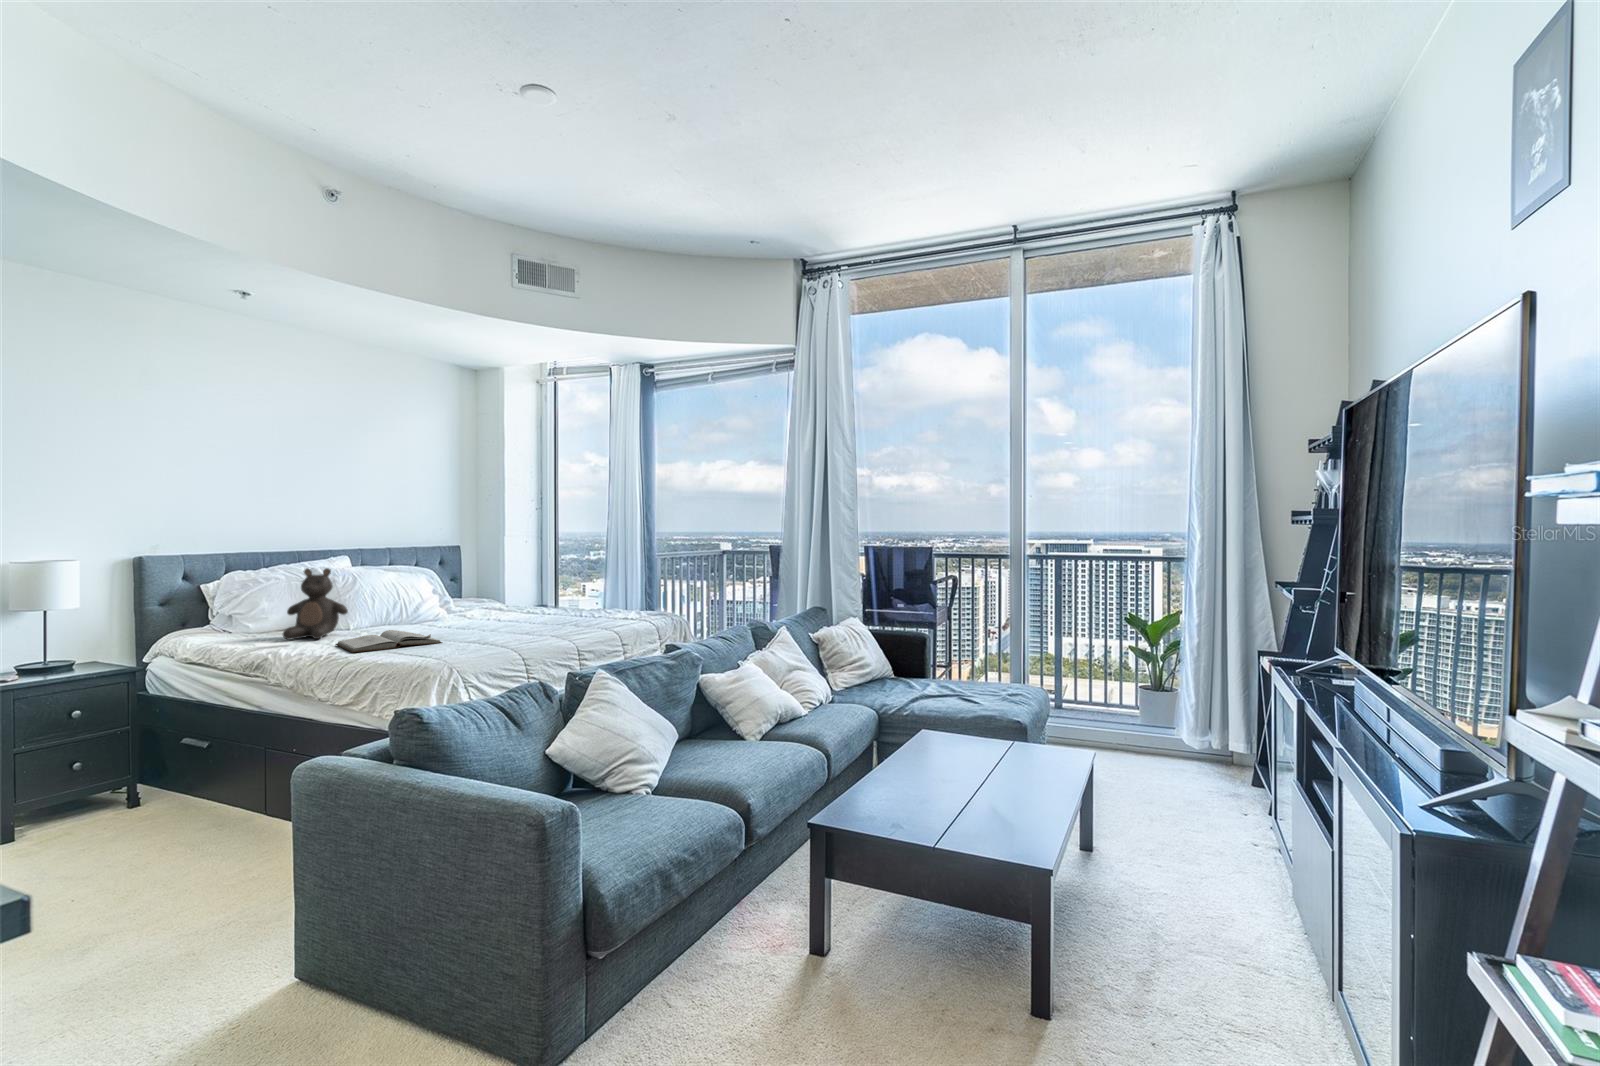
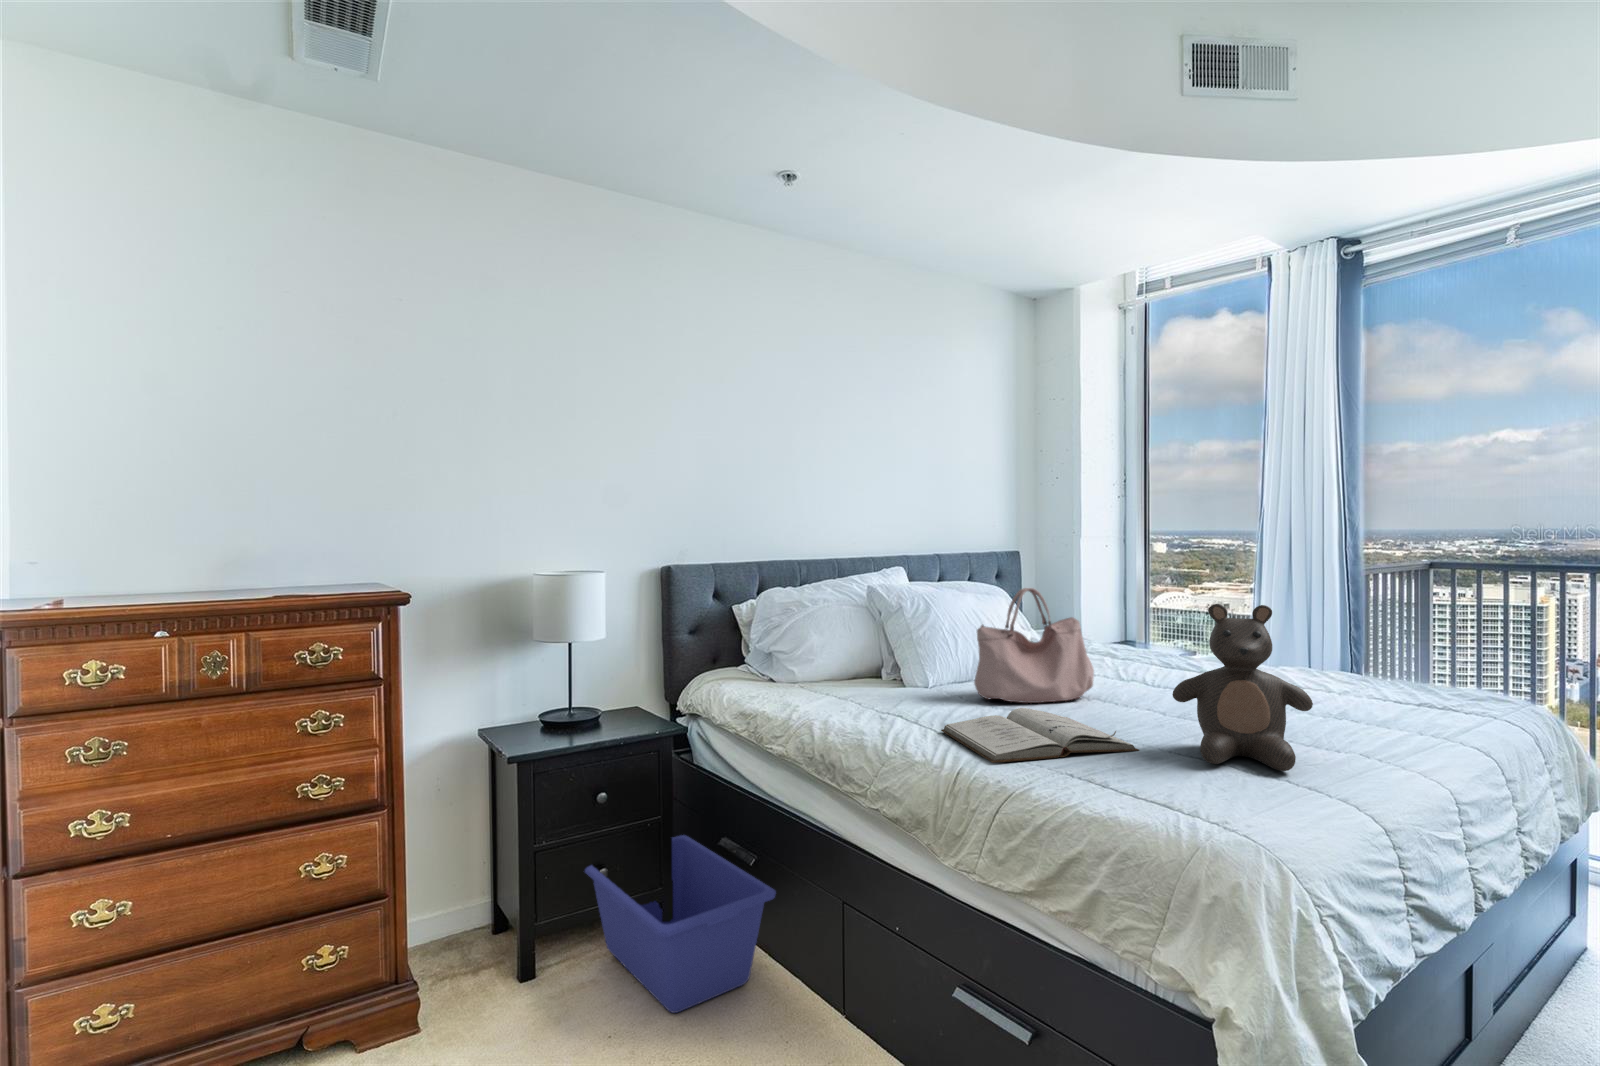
handbag: none [375,565,453,631] -> present [974,588,1094,703]
teddy bear: present [283,568,348,640] -> present [1172,604,1313,771]
storage bin: none [56,743,222,835] -> present [585,835,776,1013]

